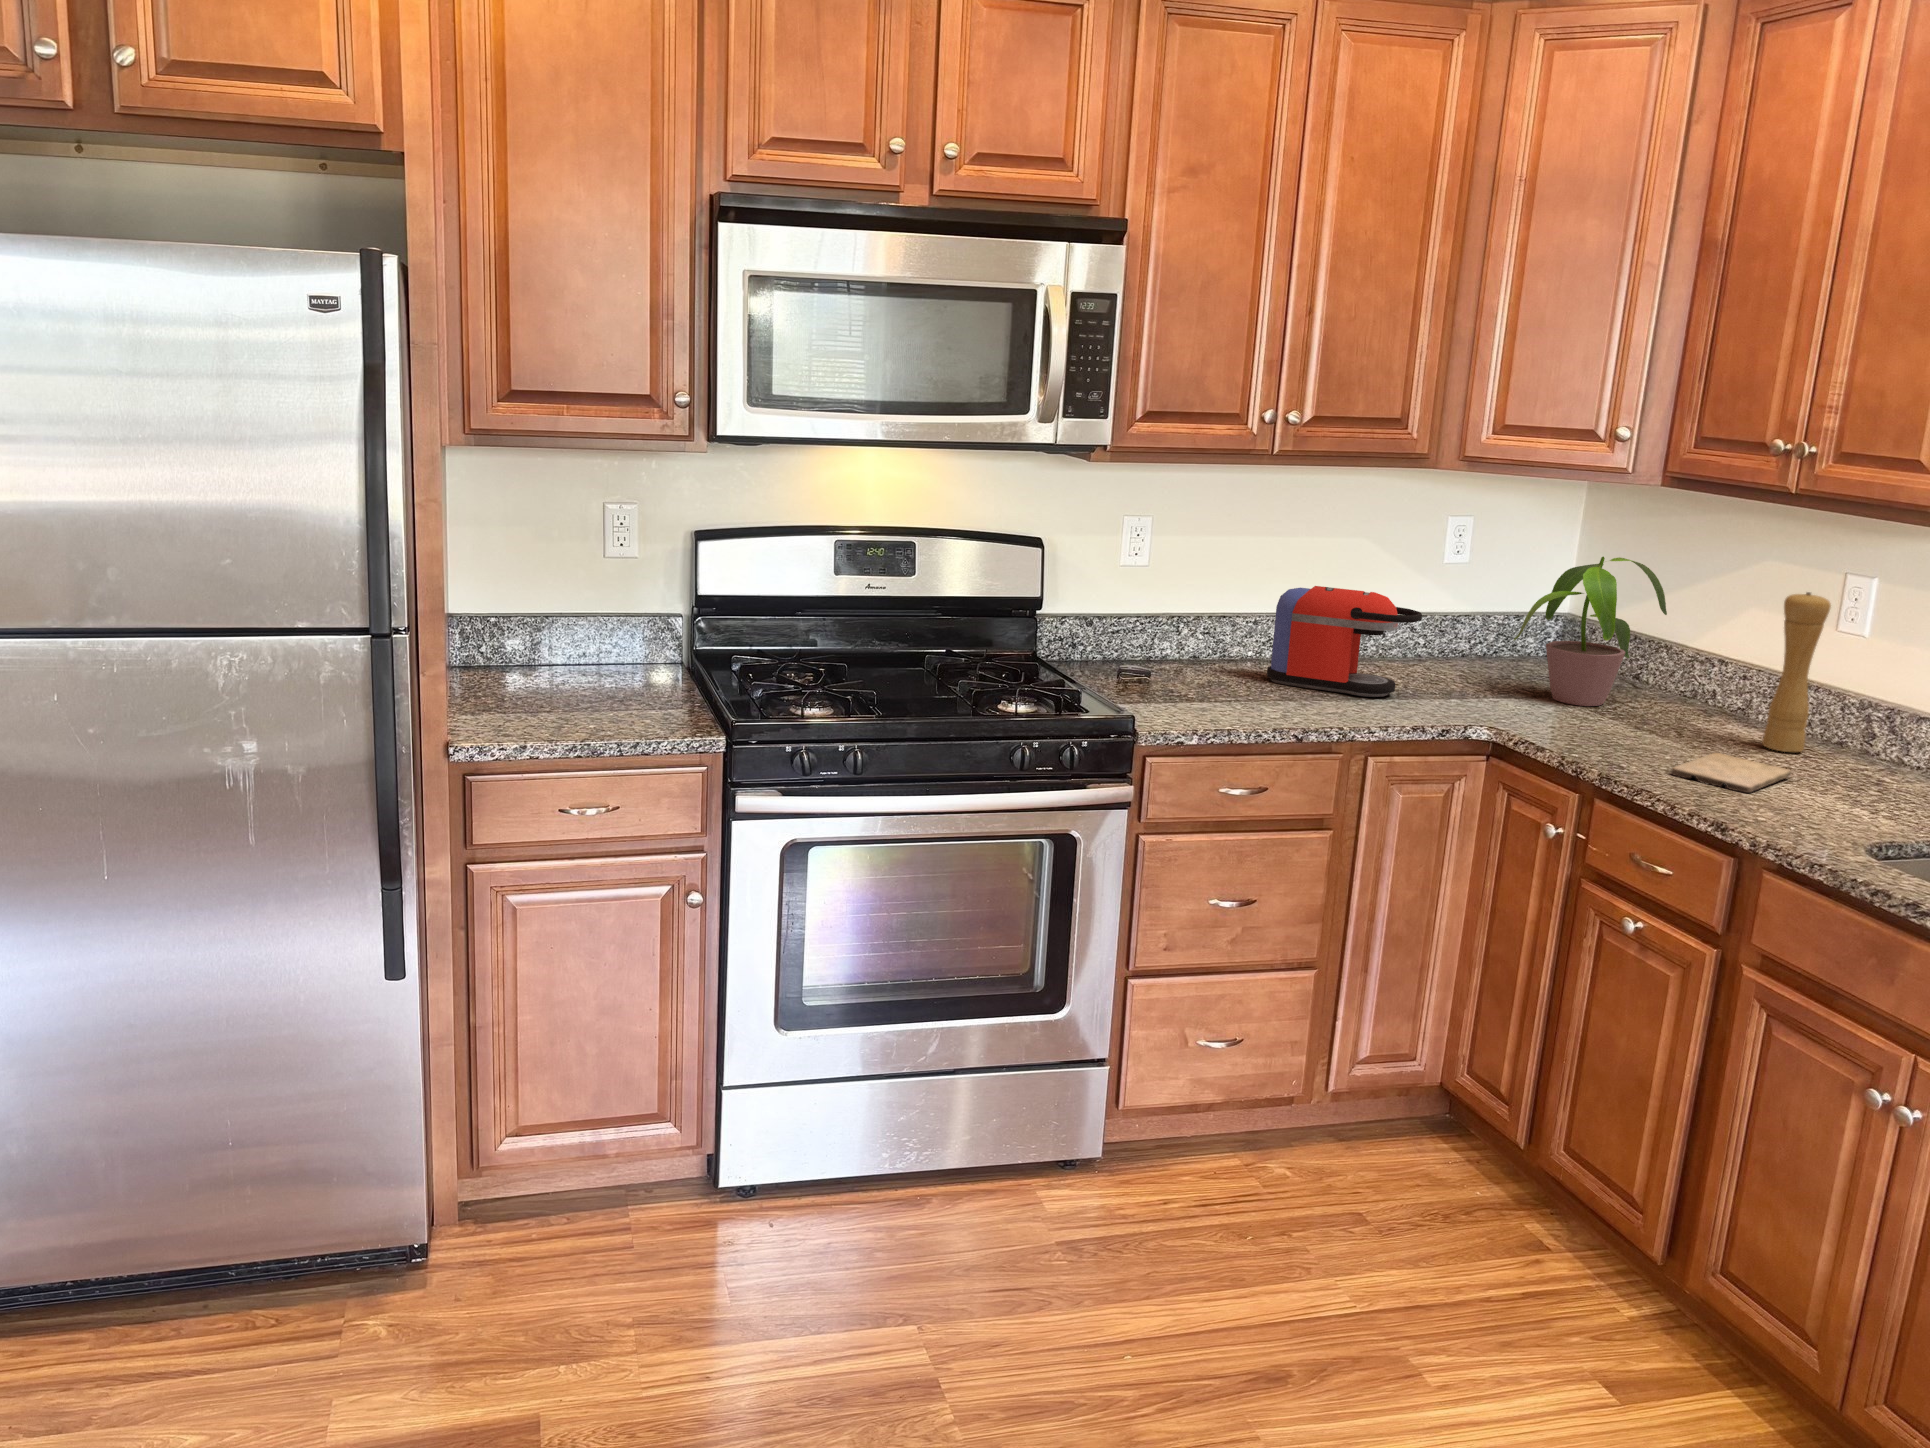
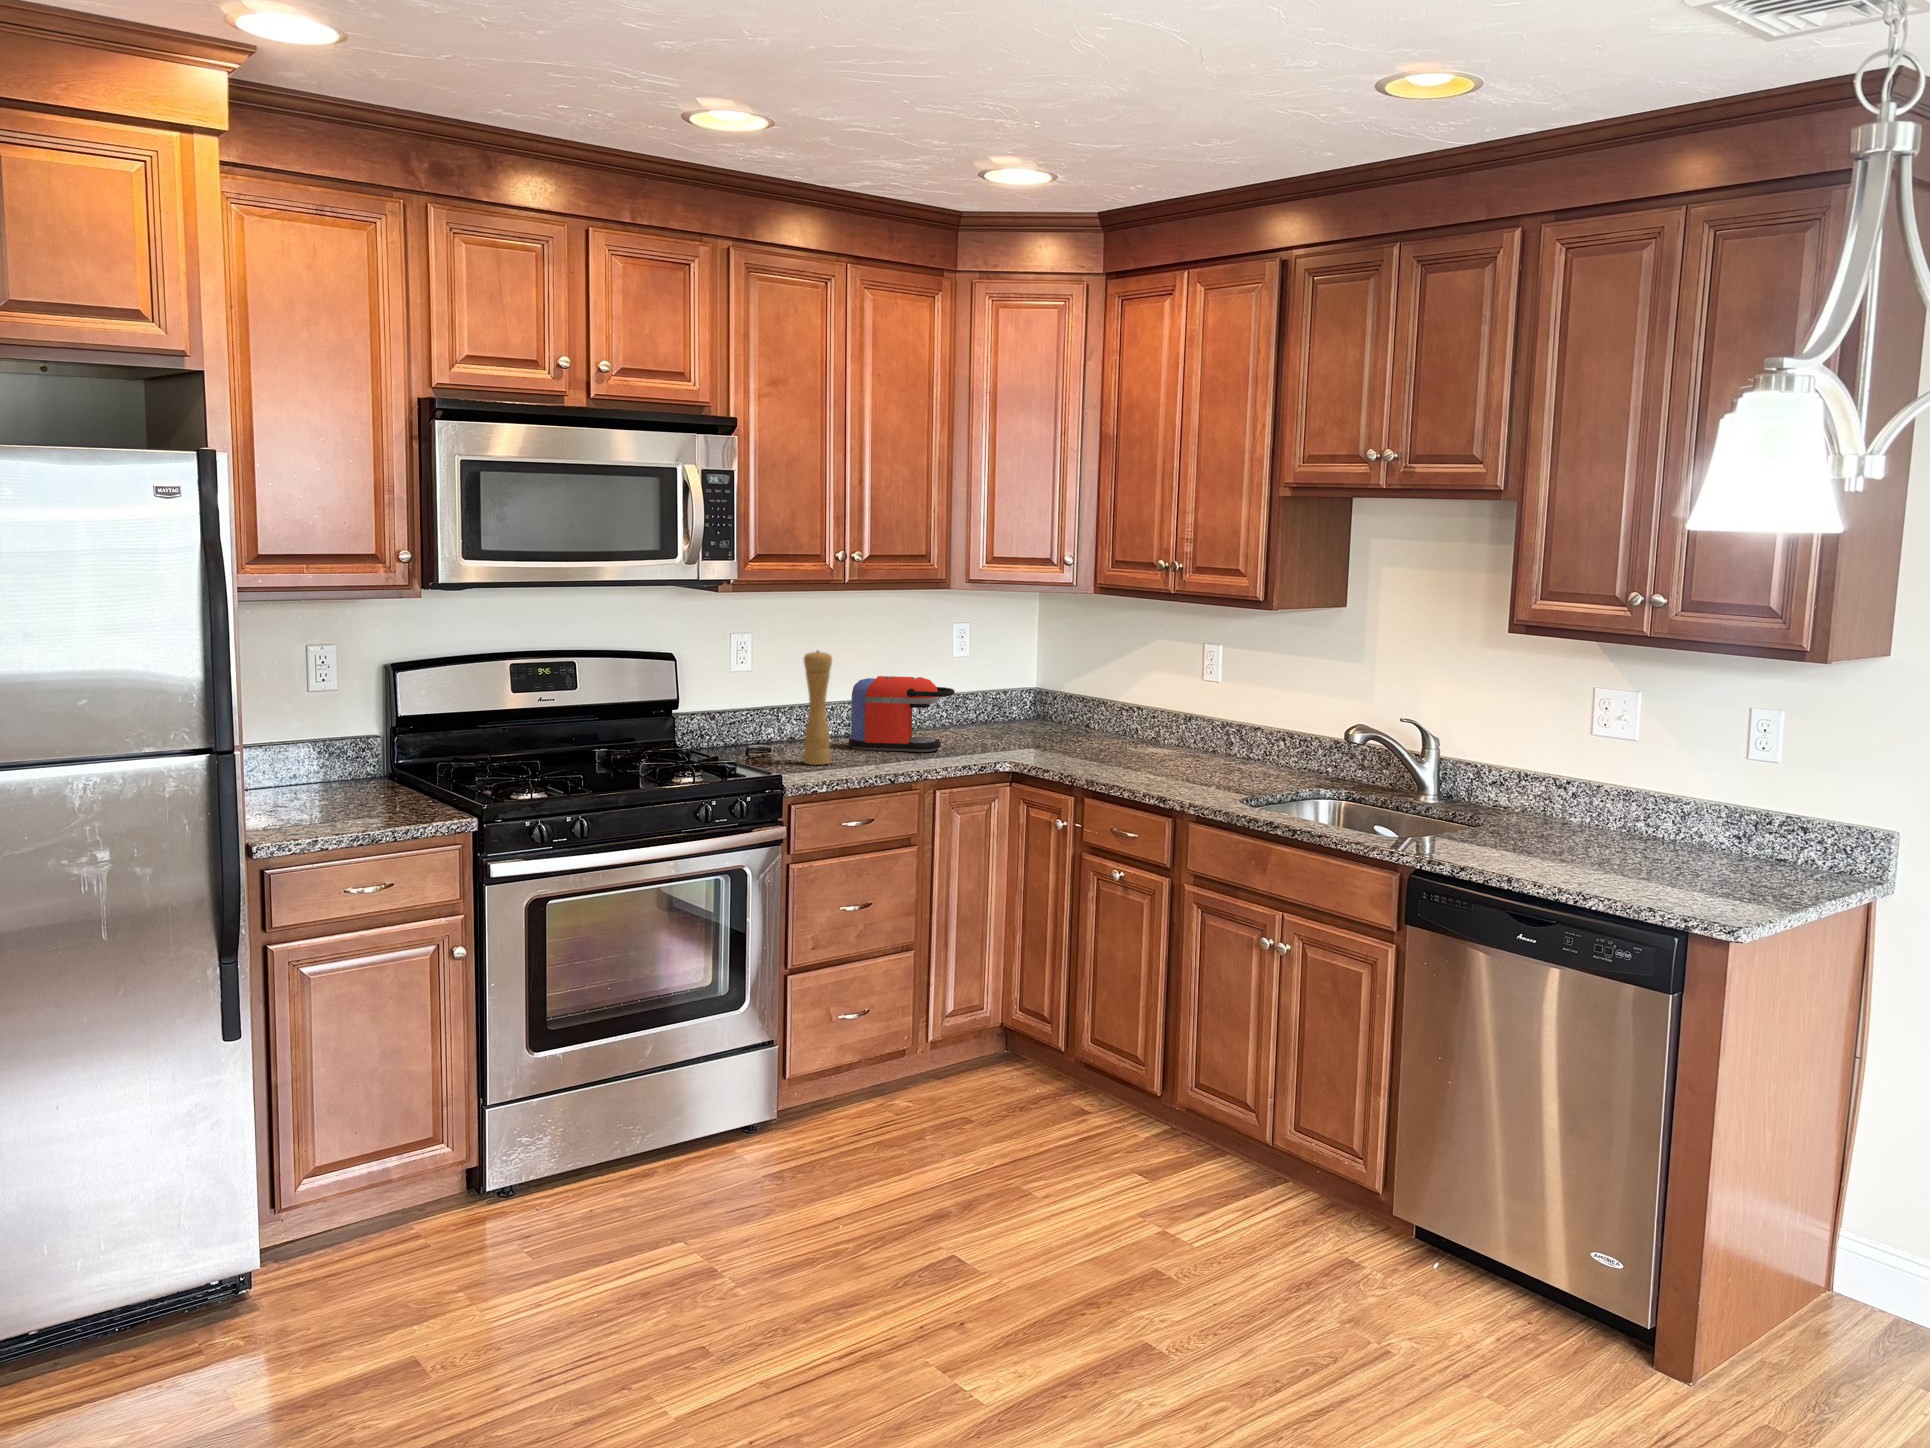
potted plant: present [1514,557,1667,706] -> none [1003,641,1116,746]
pepper mill: present [1762,592,1831,752] -> present [804,651,832,765]
cutting board: present [1670,753,1791,793] -> none [1127,762,1194,781]

